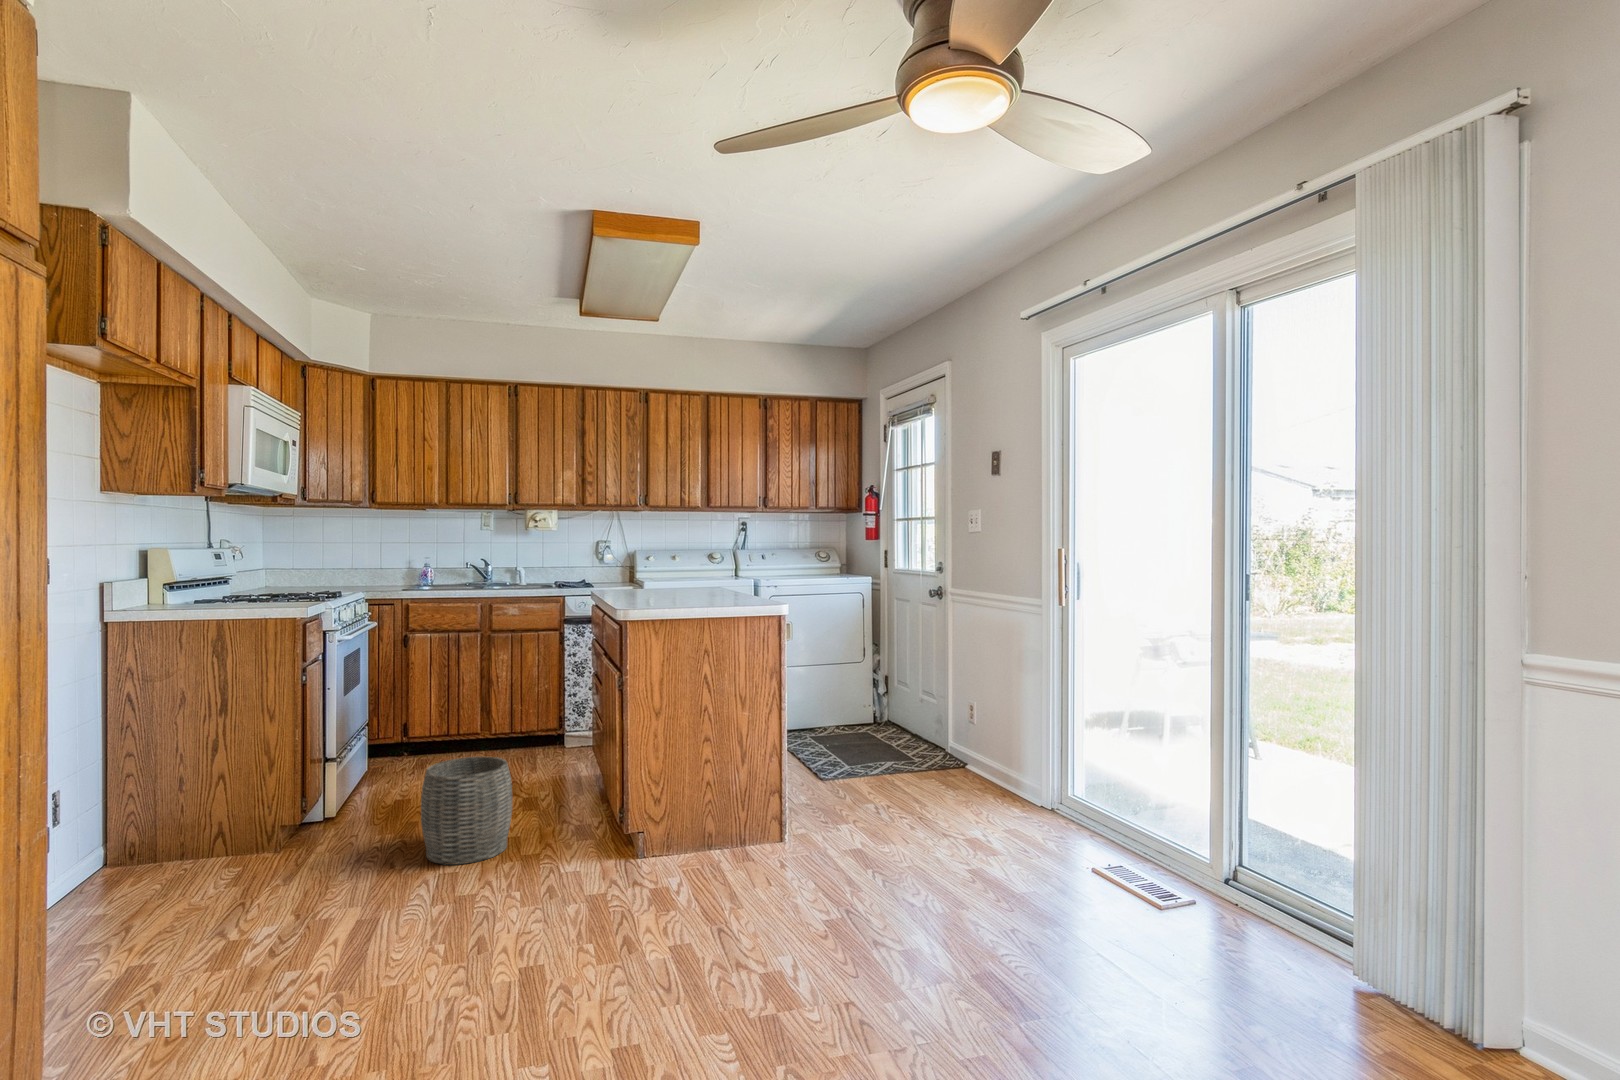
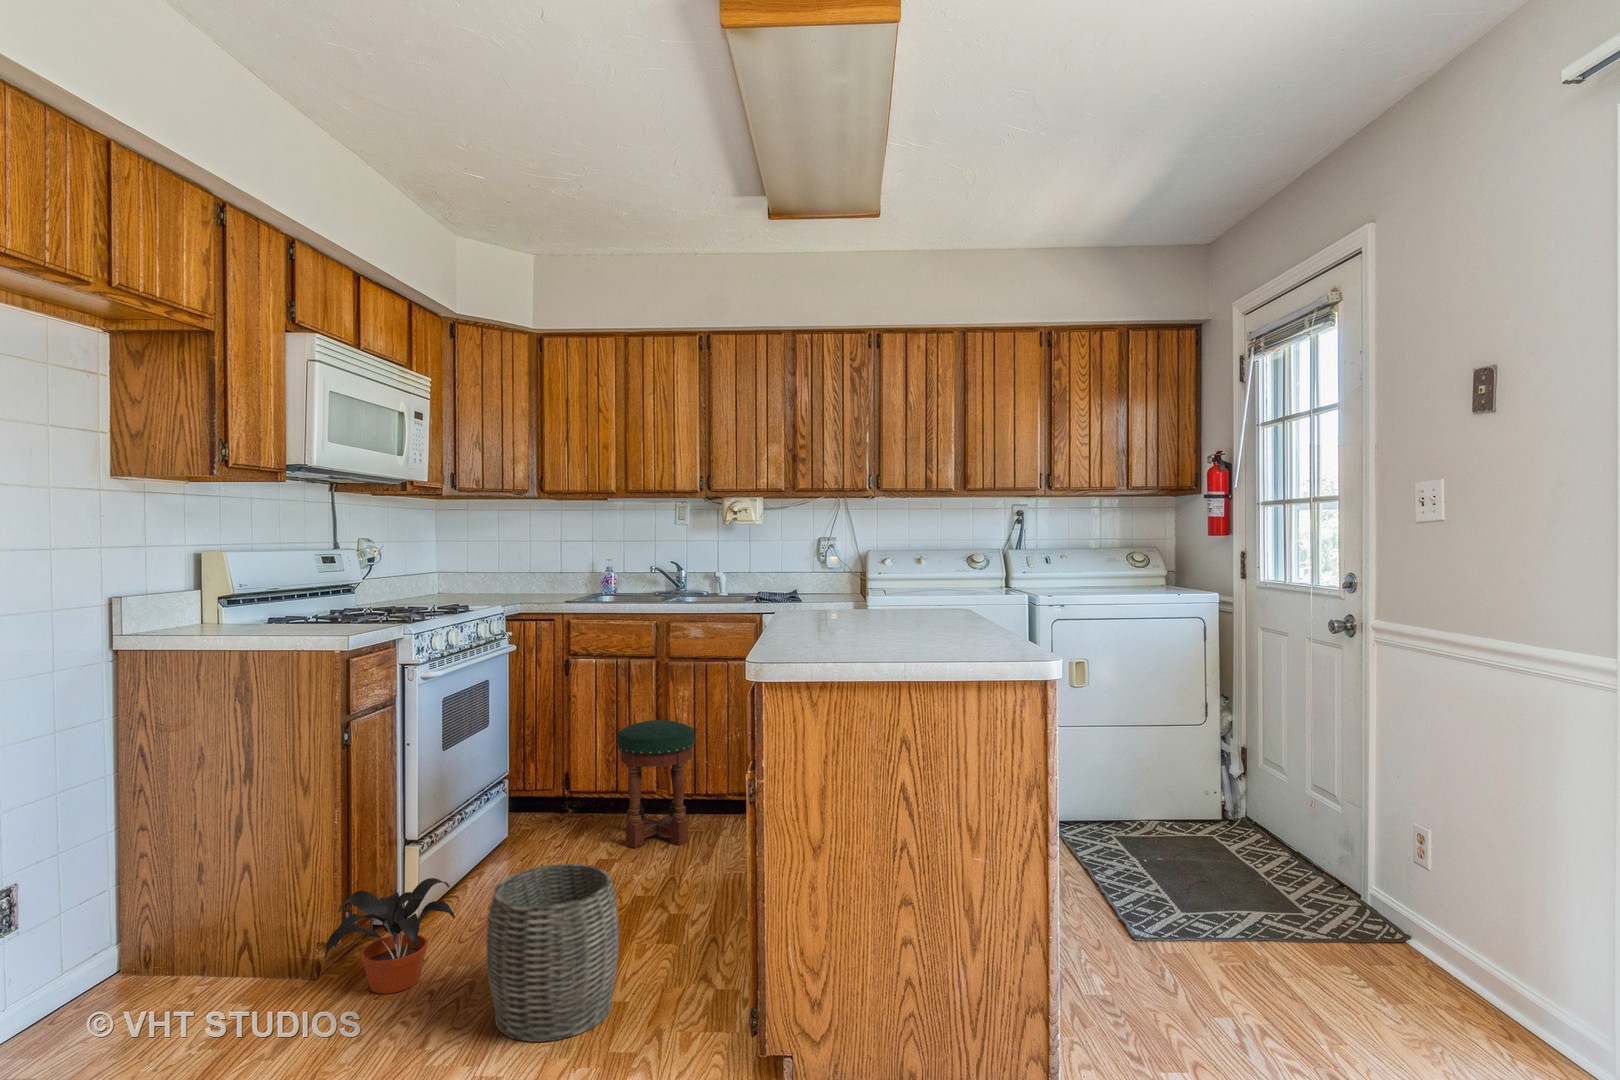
stool: none [457,676,518,770] -> present [617,720,695,848]
potted plant: none [284,780,380,859] -> present [325,878,455,994]

